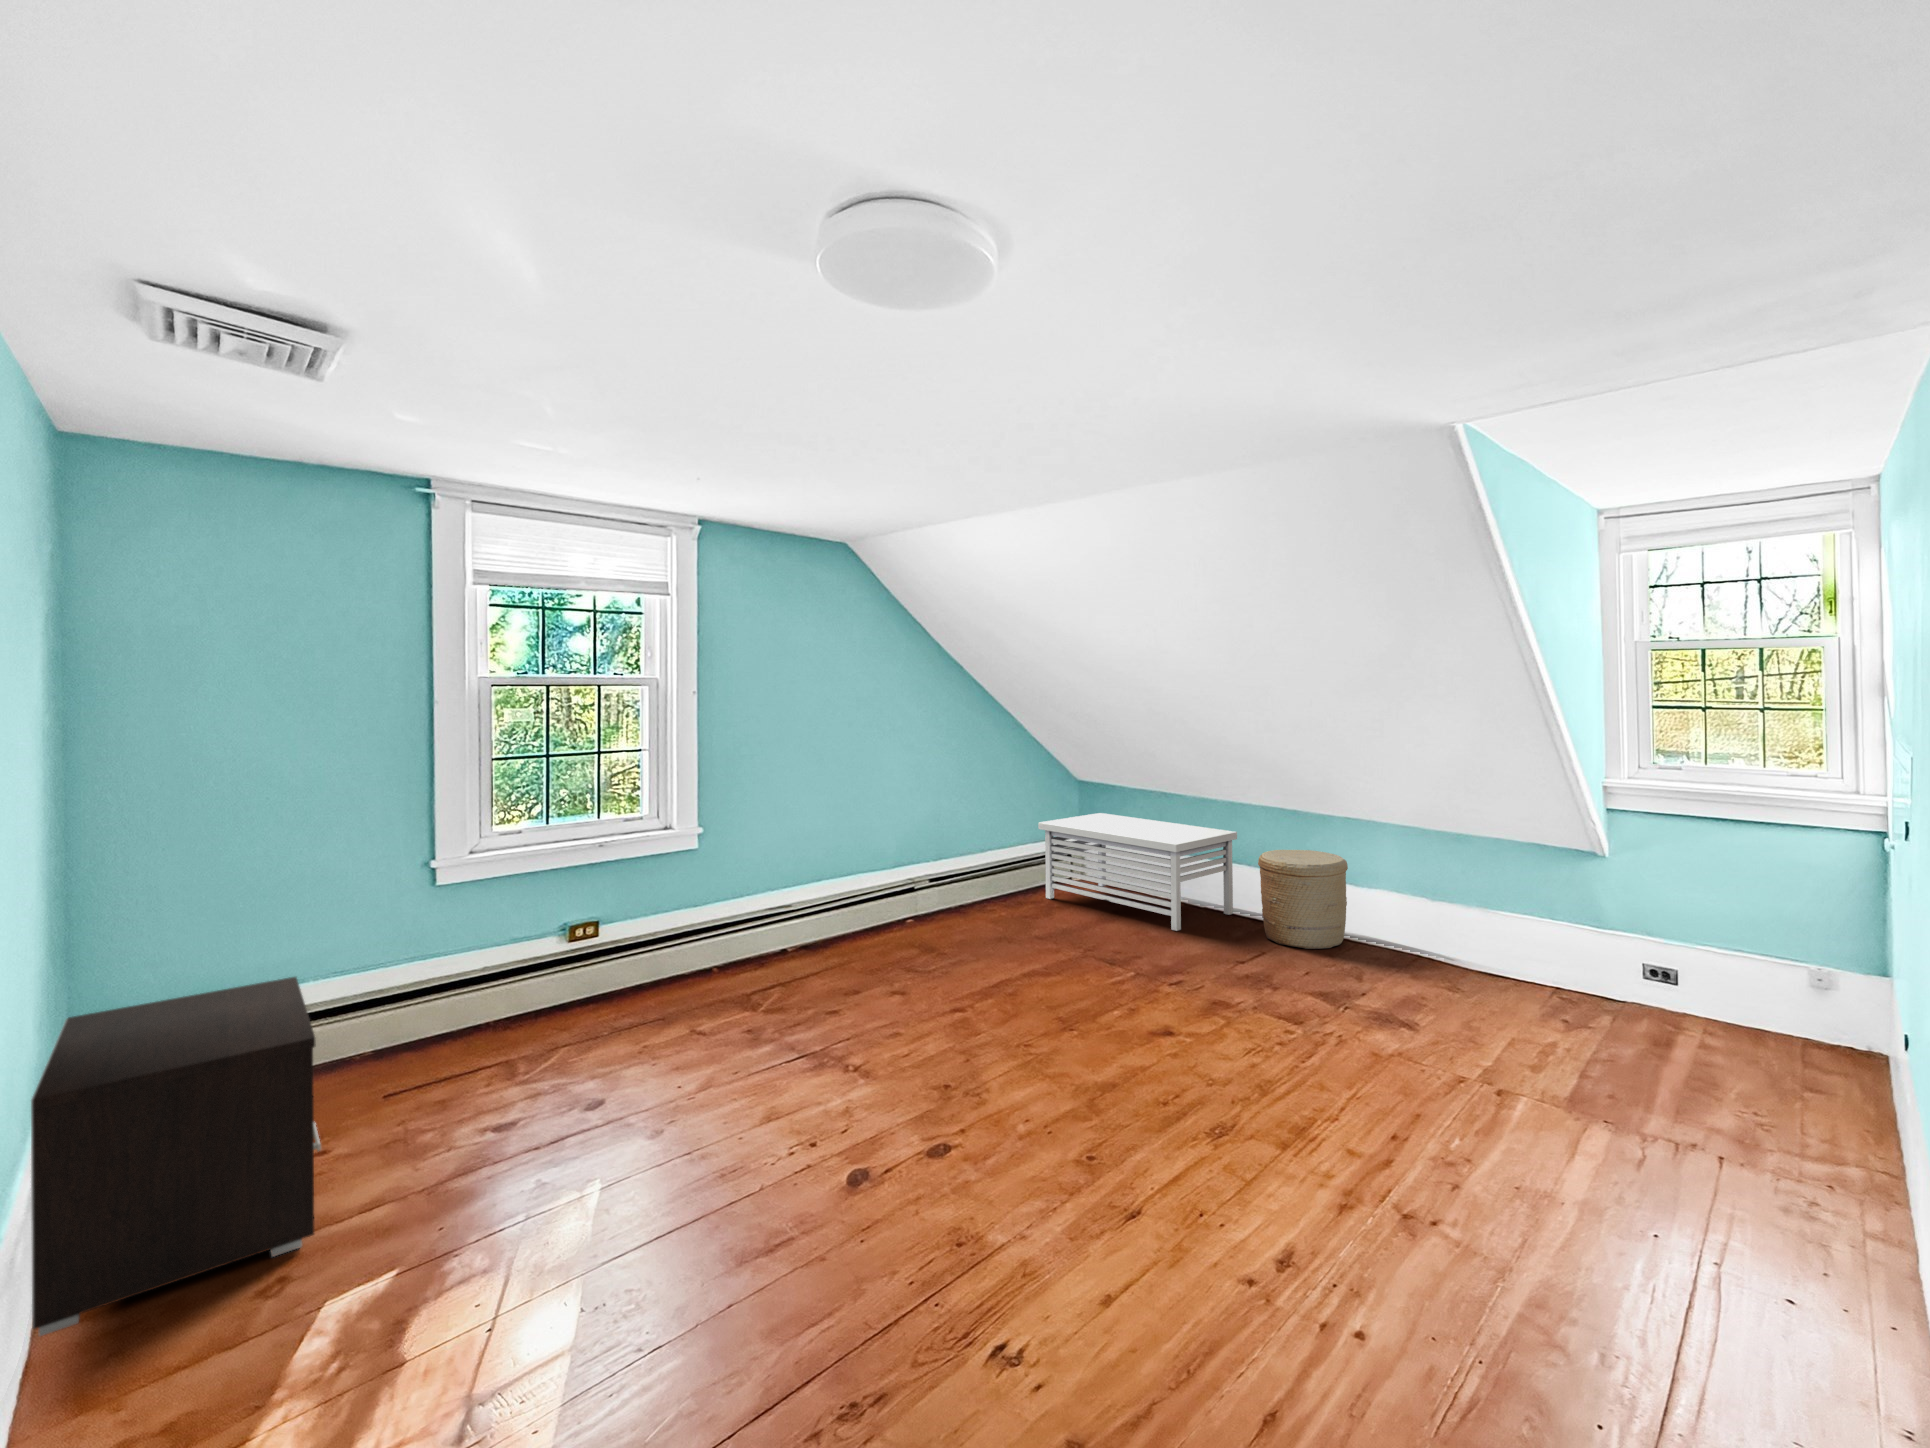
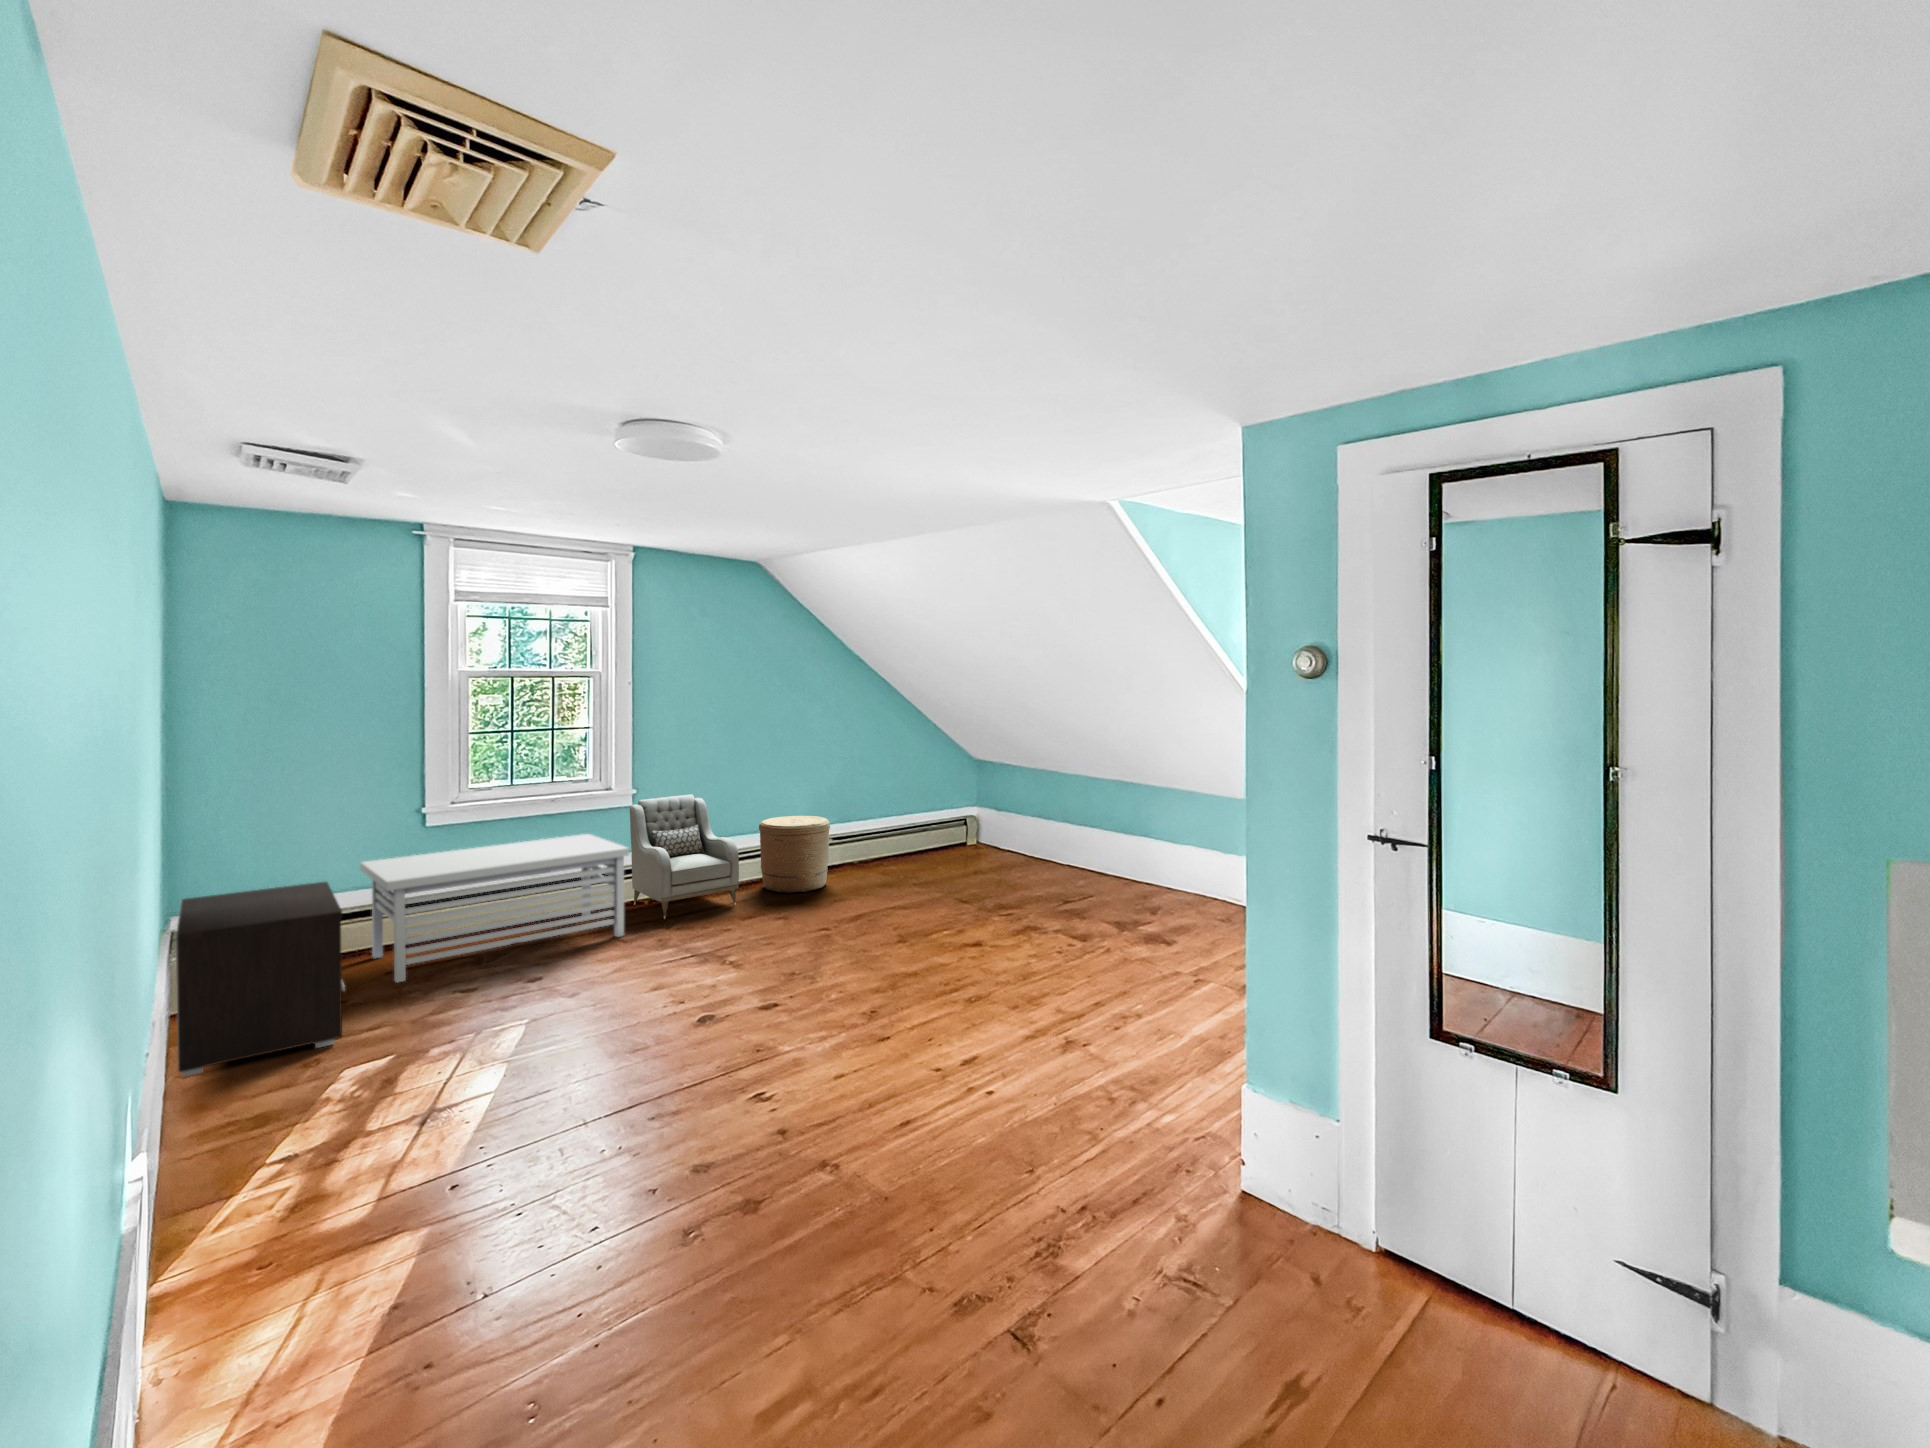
armchair: none [695,790,834,995] -> present [629,794,739,919]
storage bench: present [1038,813,1237,931] -> present [360,834,629,982]
woven basket: present [1258,850,1348,949] -> present [759,816,830,893]

